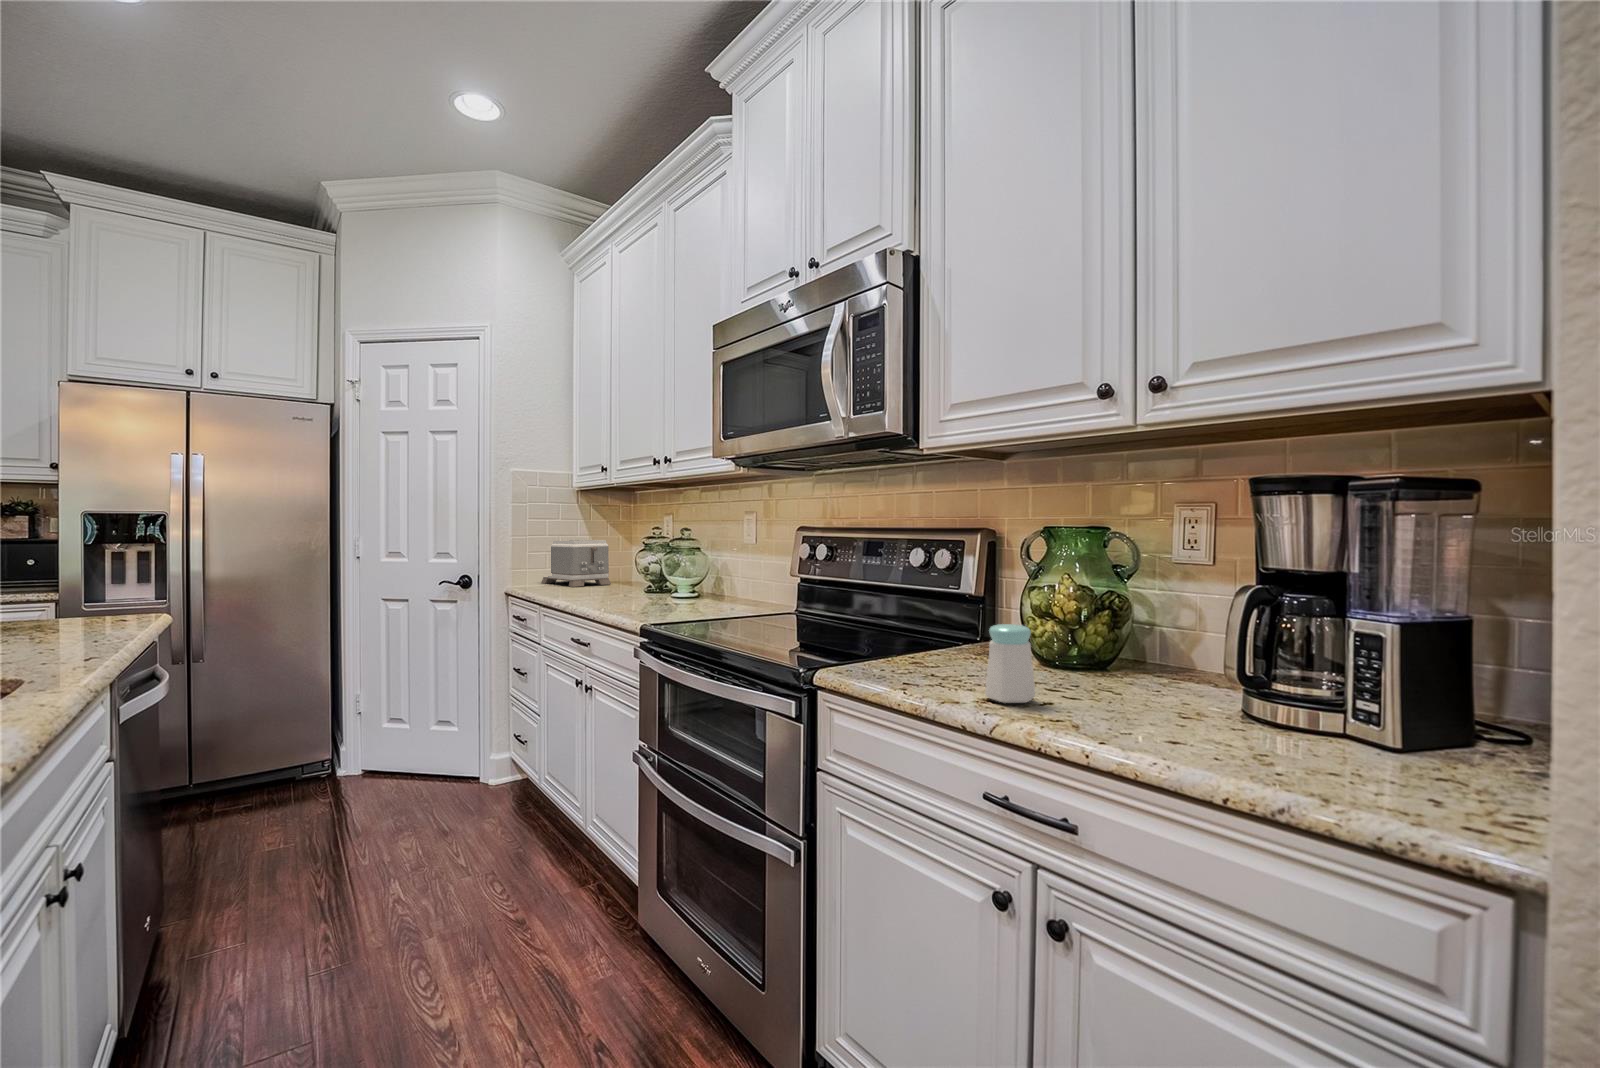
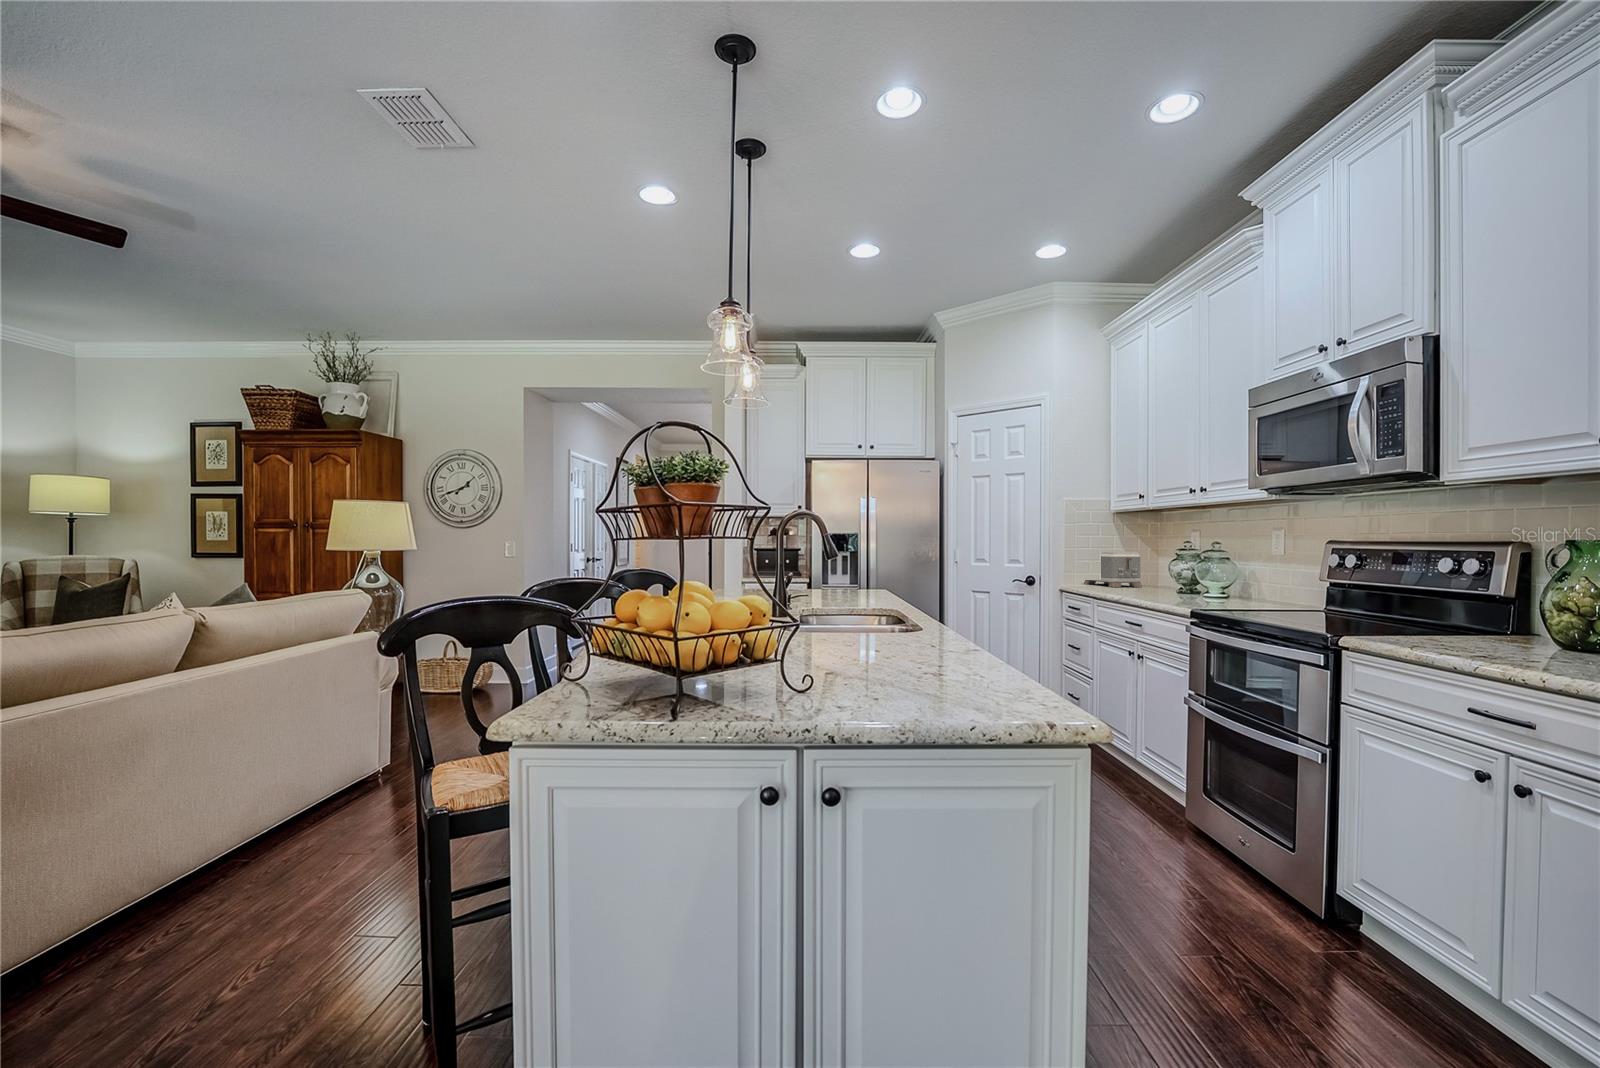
salt shaker: present [985,624,1035,703] -> none [1480,605,1527,658]

